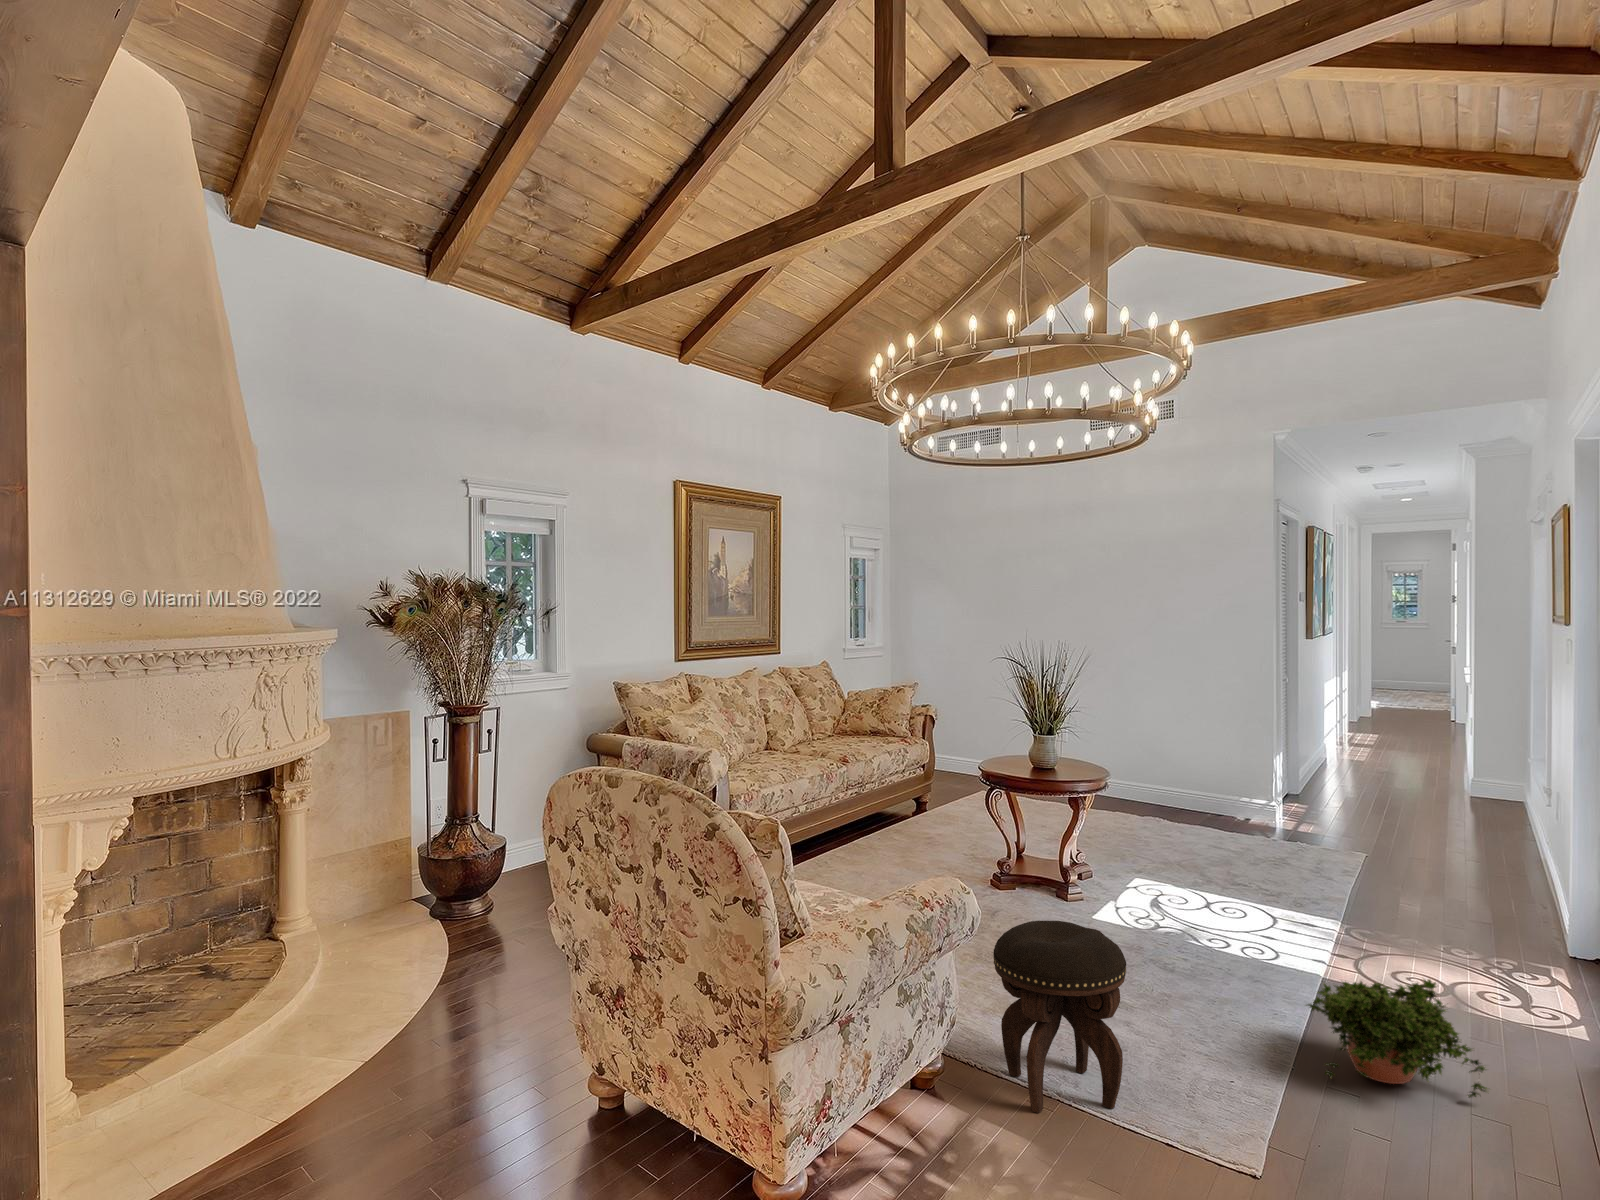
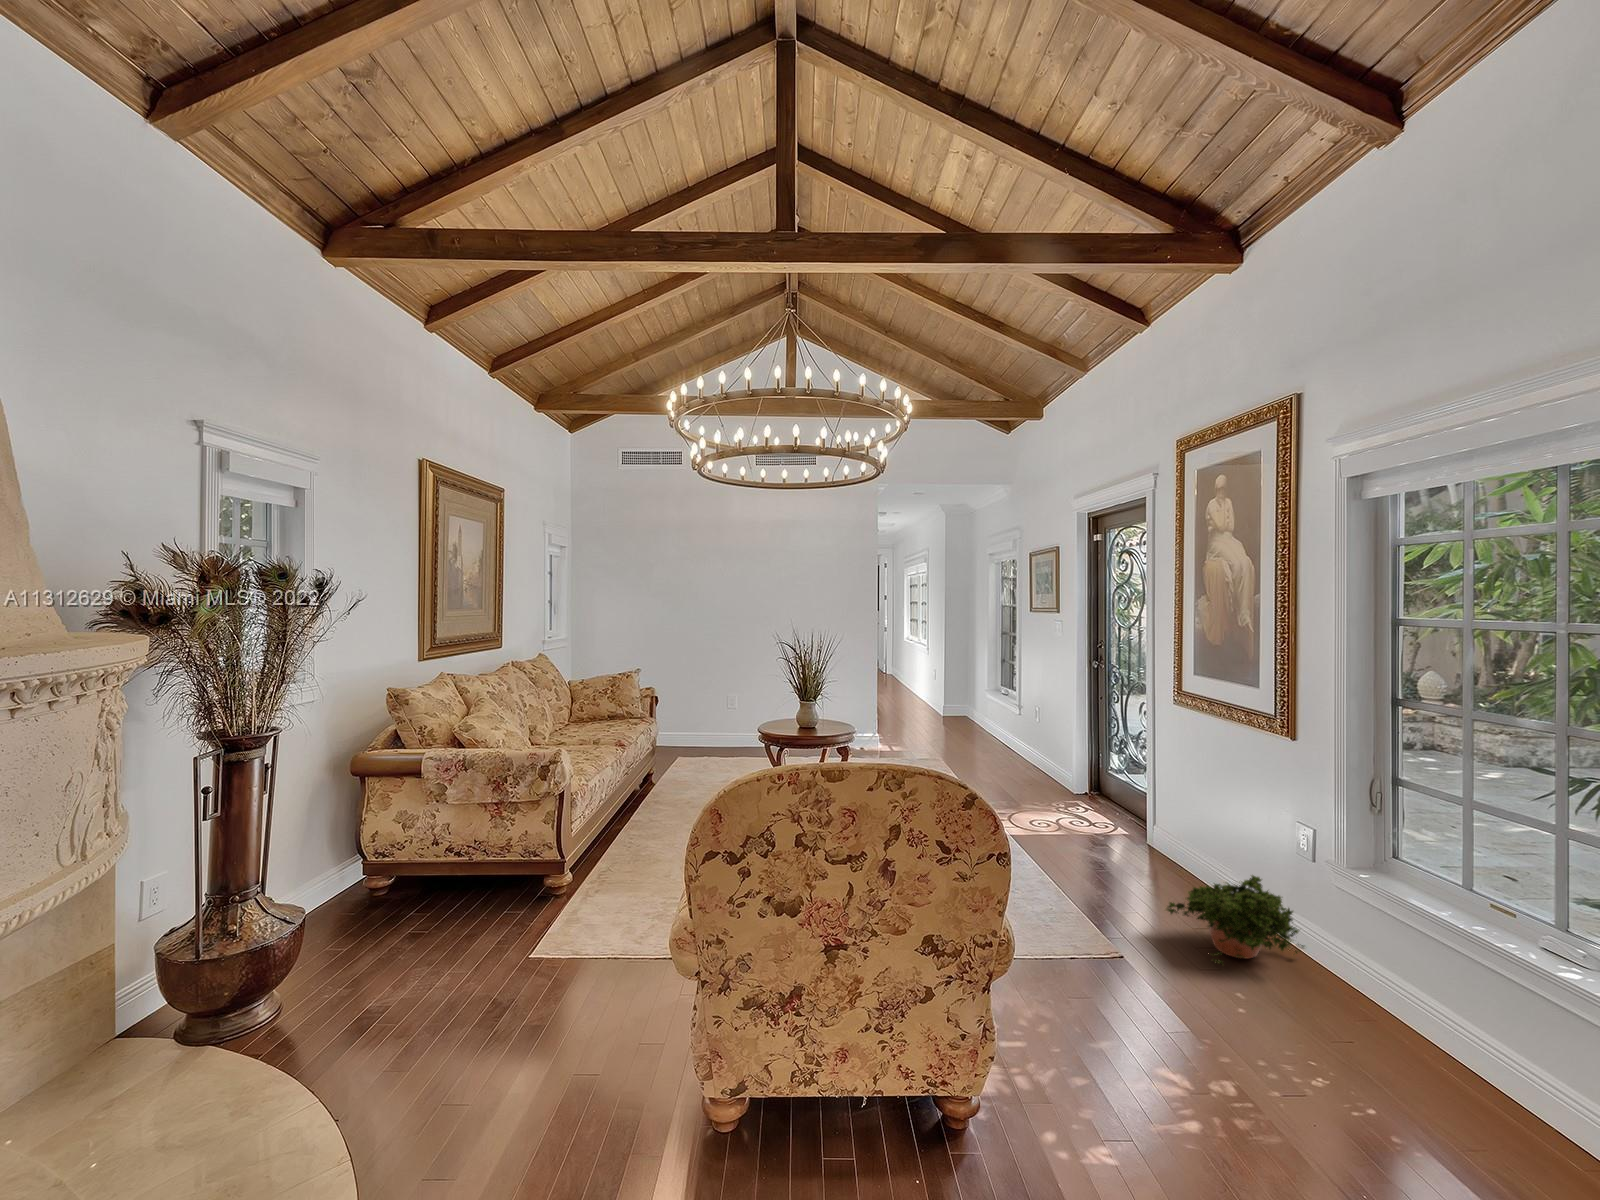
footstool: present [993,921,1126,1113] -> none [1041,886,1166,1072]

